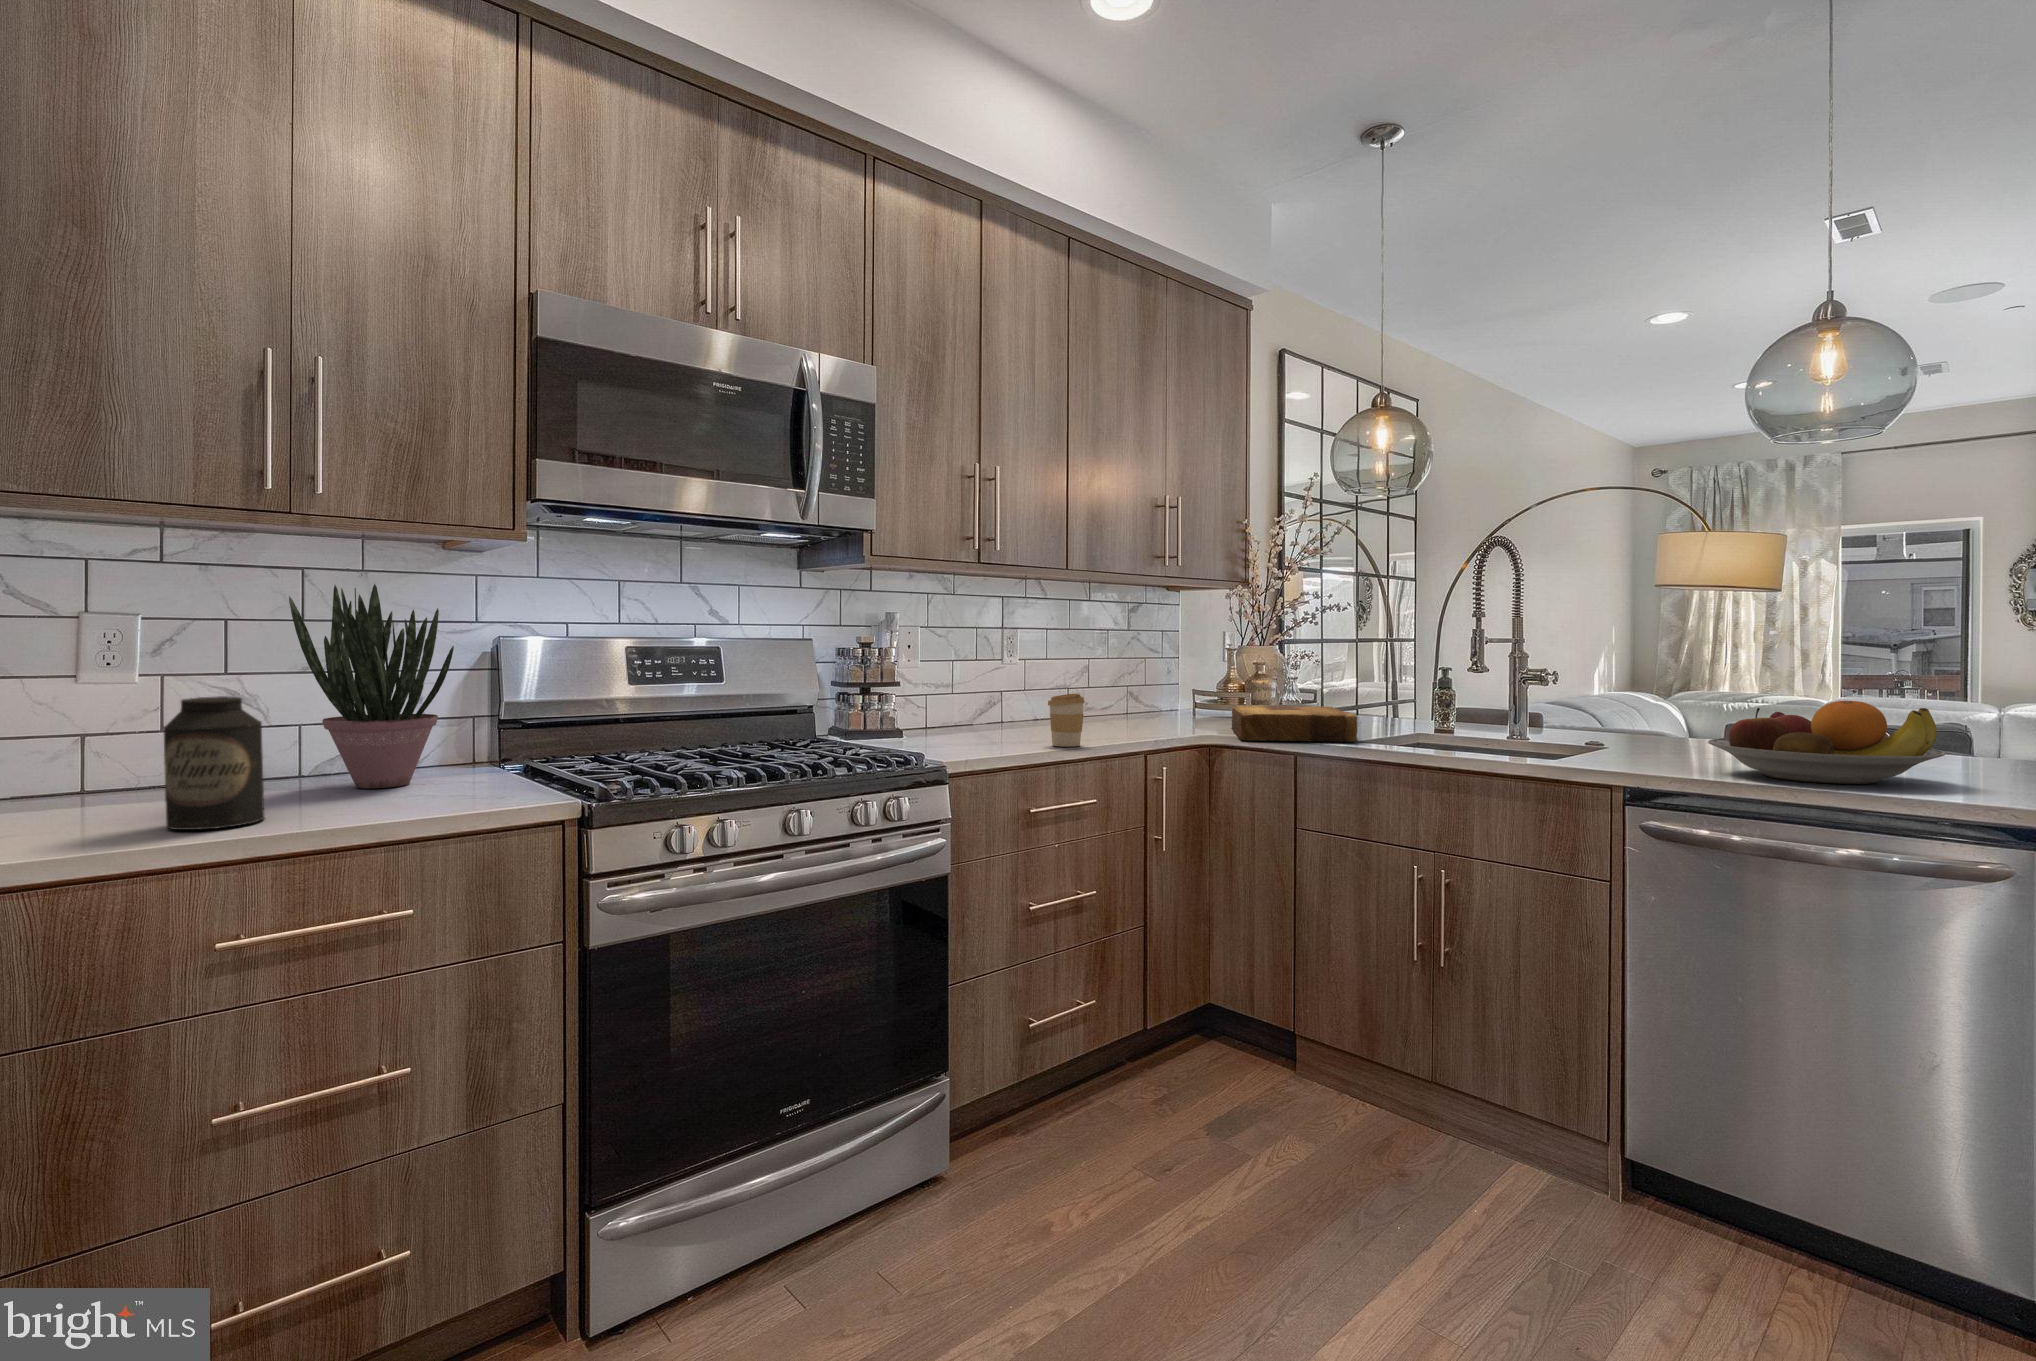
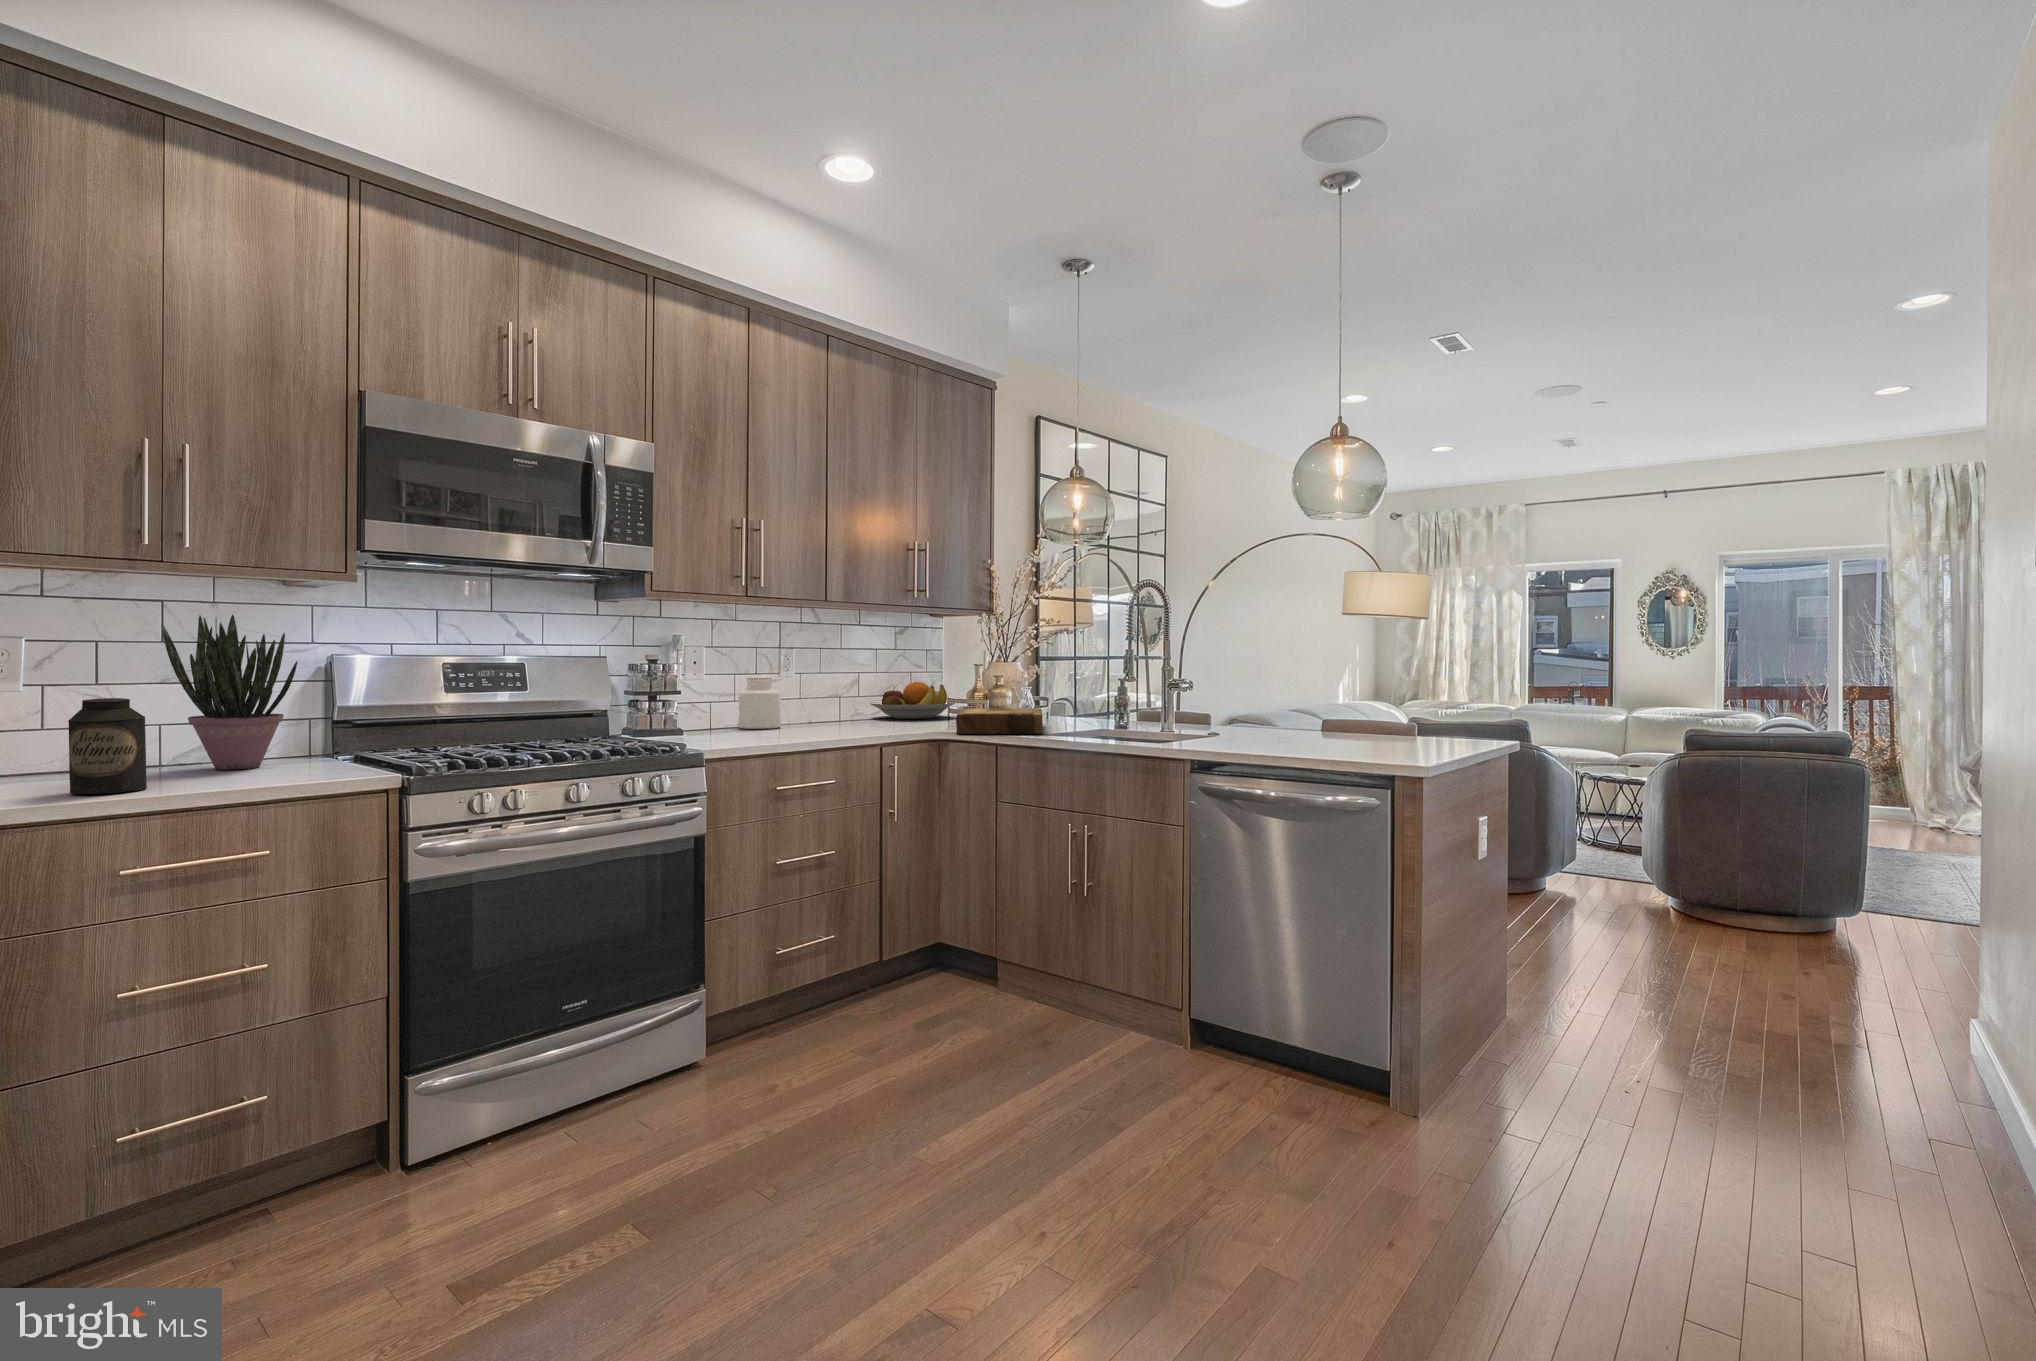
jar: none [955,666,1005,729] -> present [738,678,781,729]
coffee cup: present [1048,693,1085,747] -> none [800,698,829,739]
fruit bowl: present [1708,701,1945,784] -> present [871,682,955,719]

